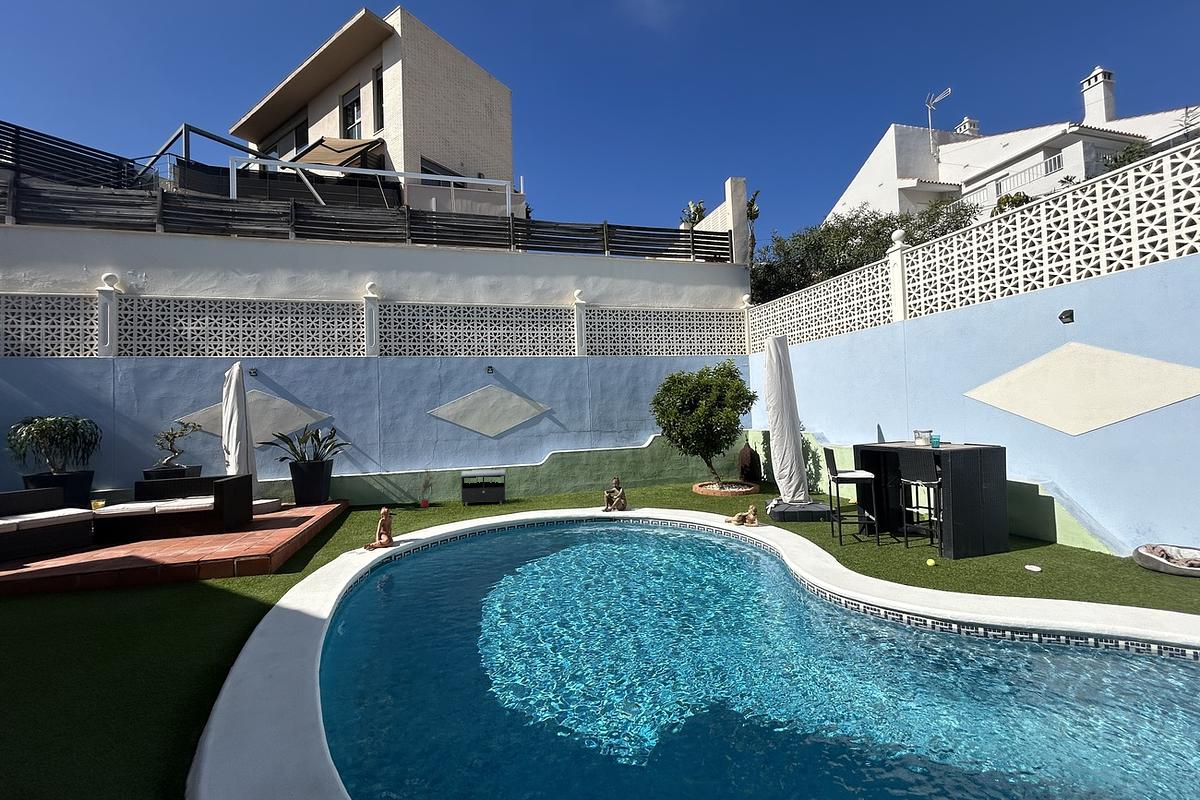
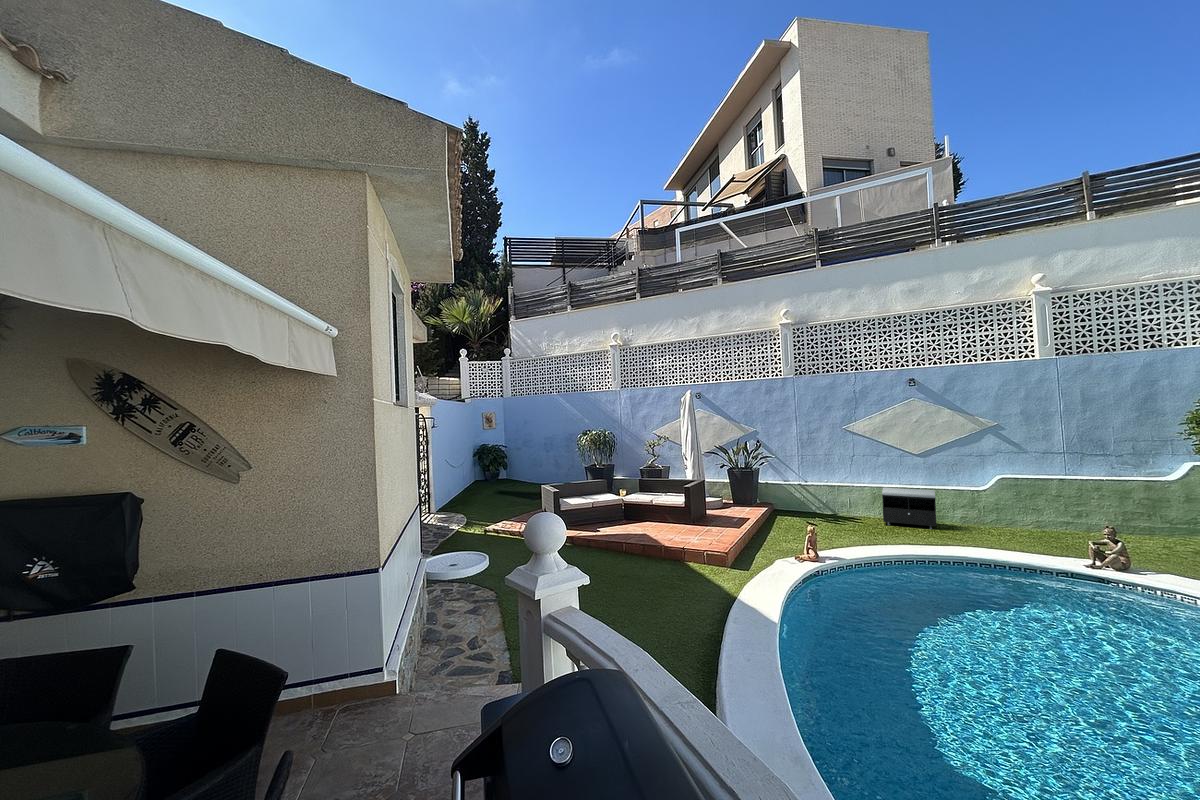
potted tree: present [409,469,441,508] -> none [826,483,860,521]

